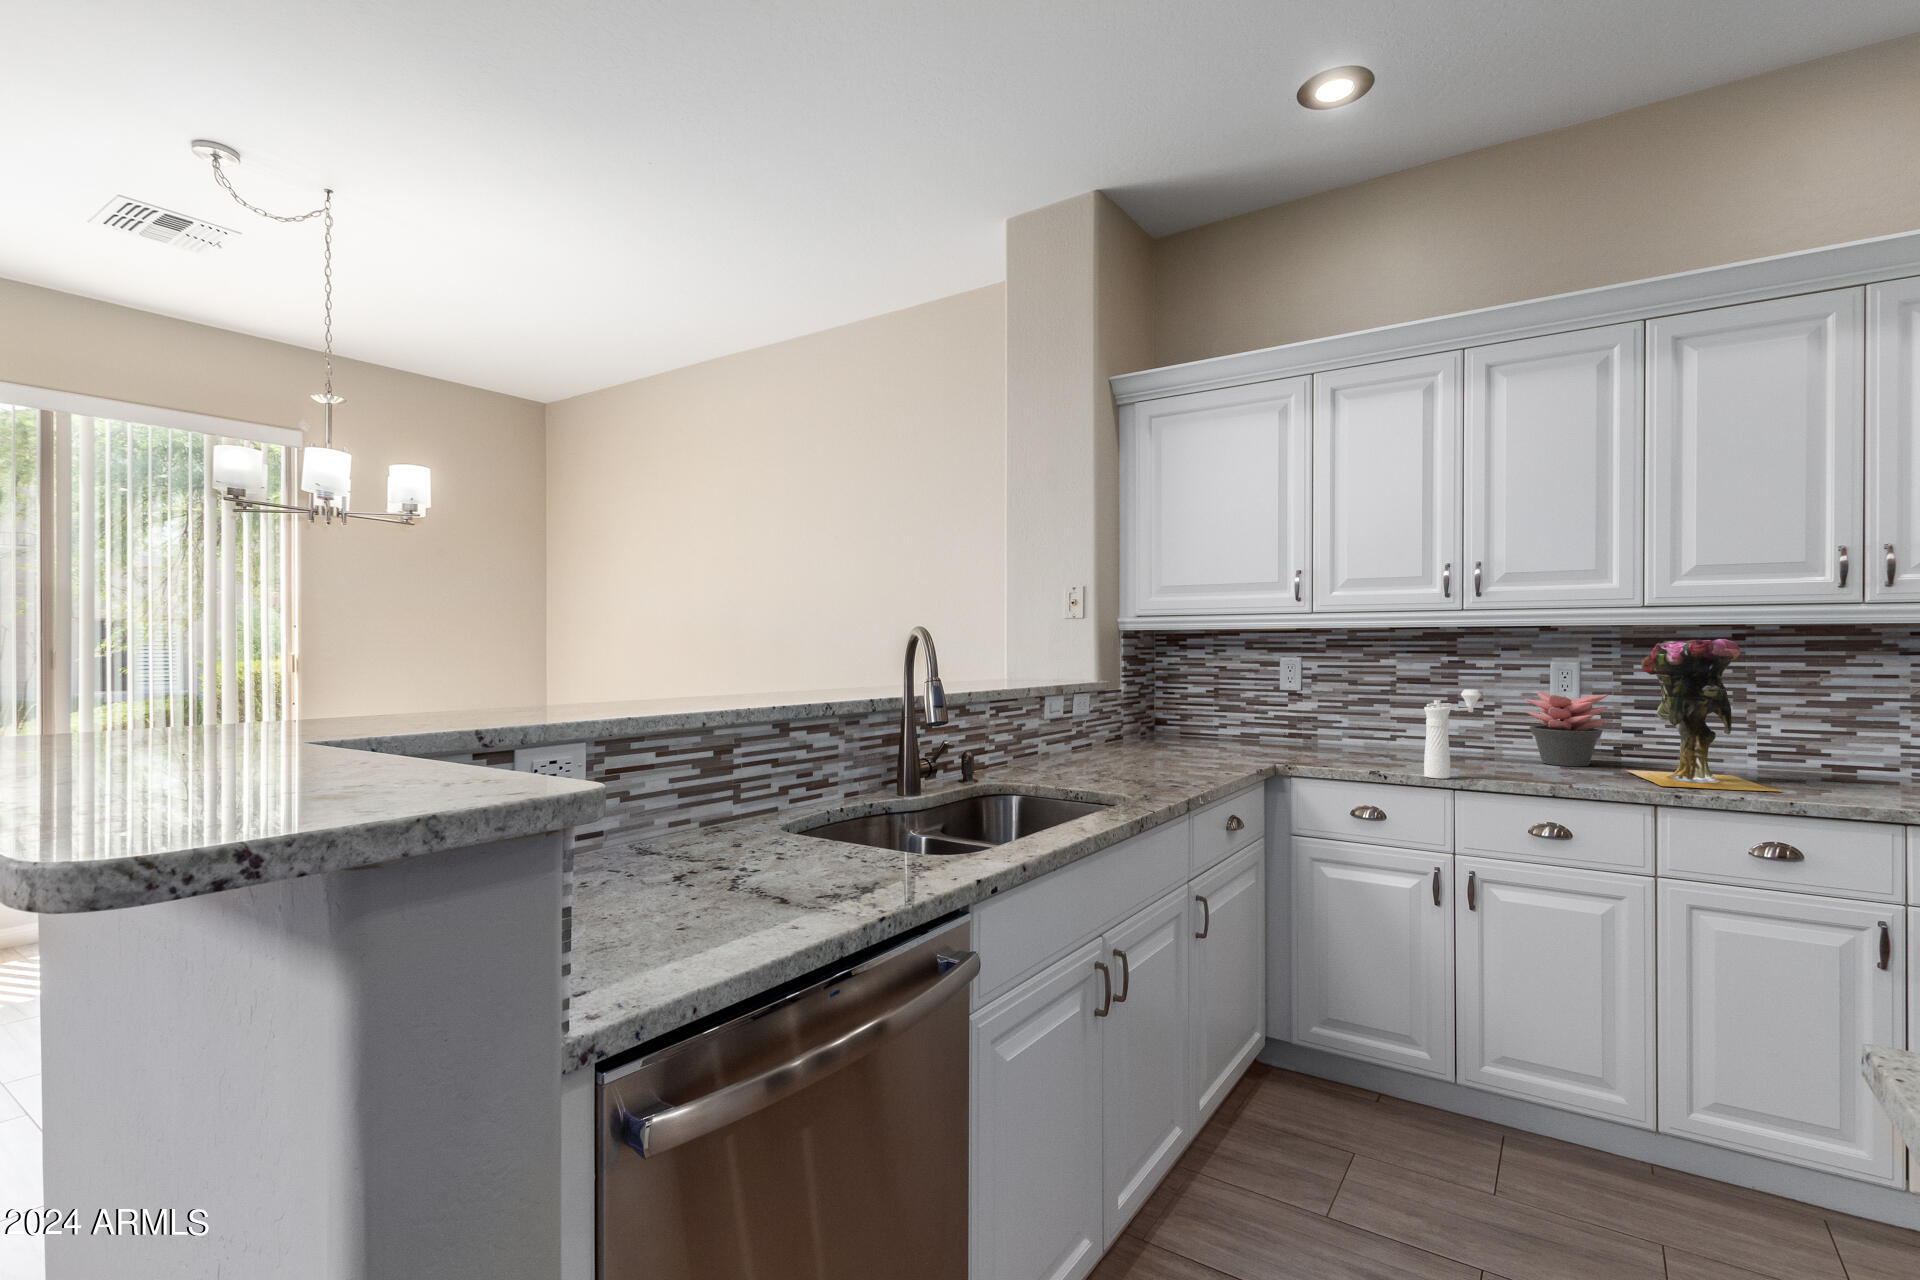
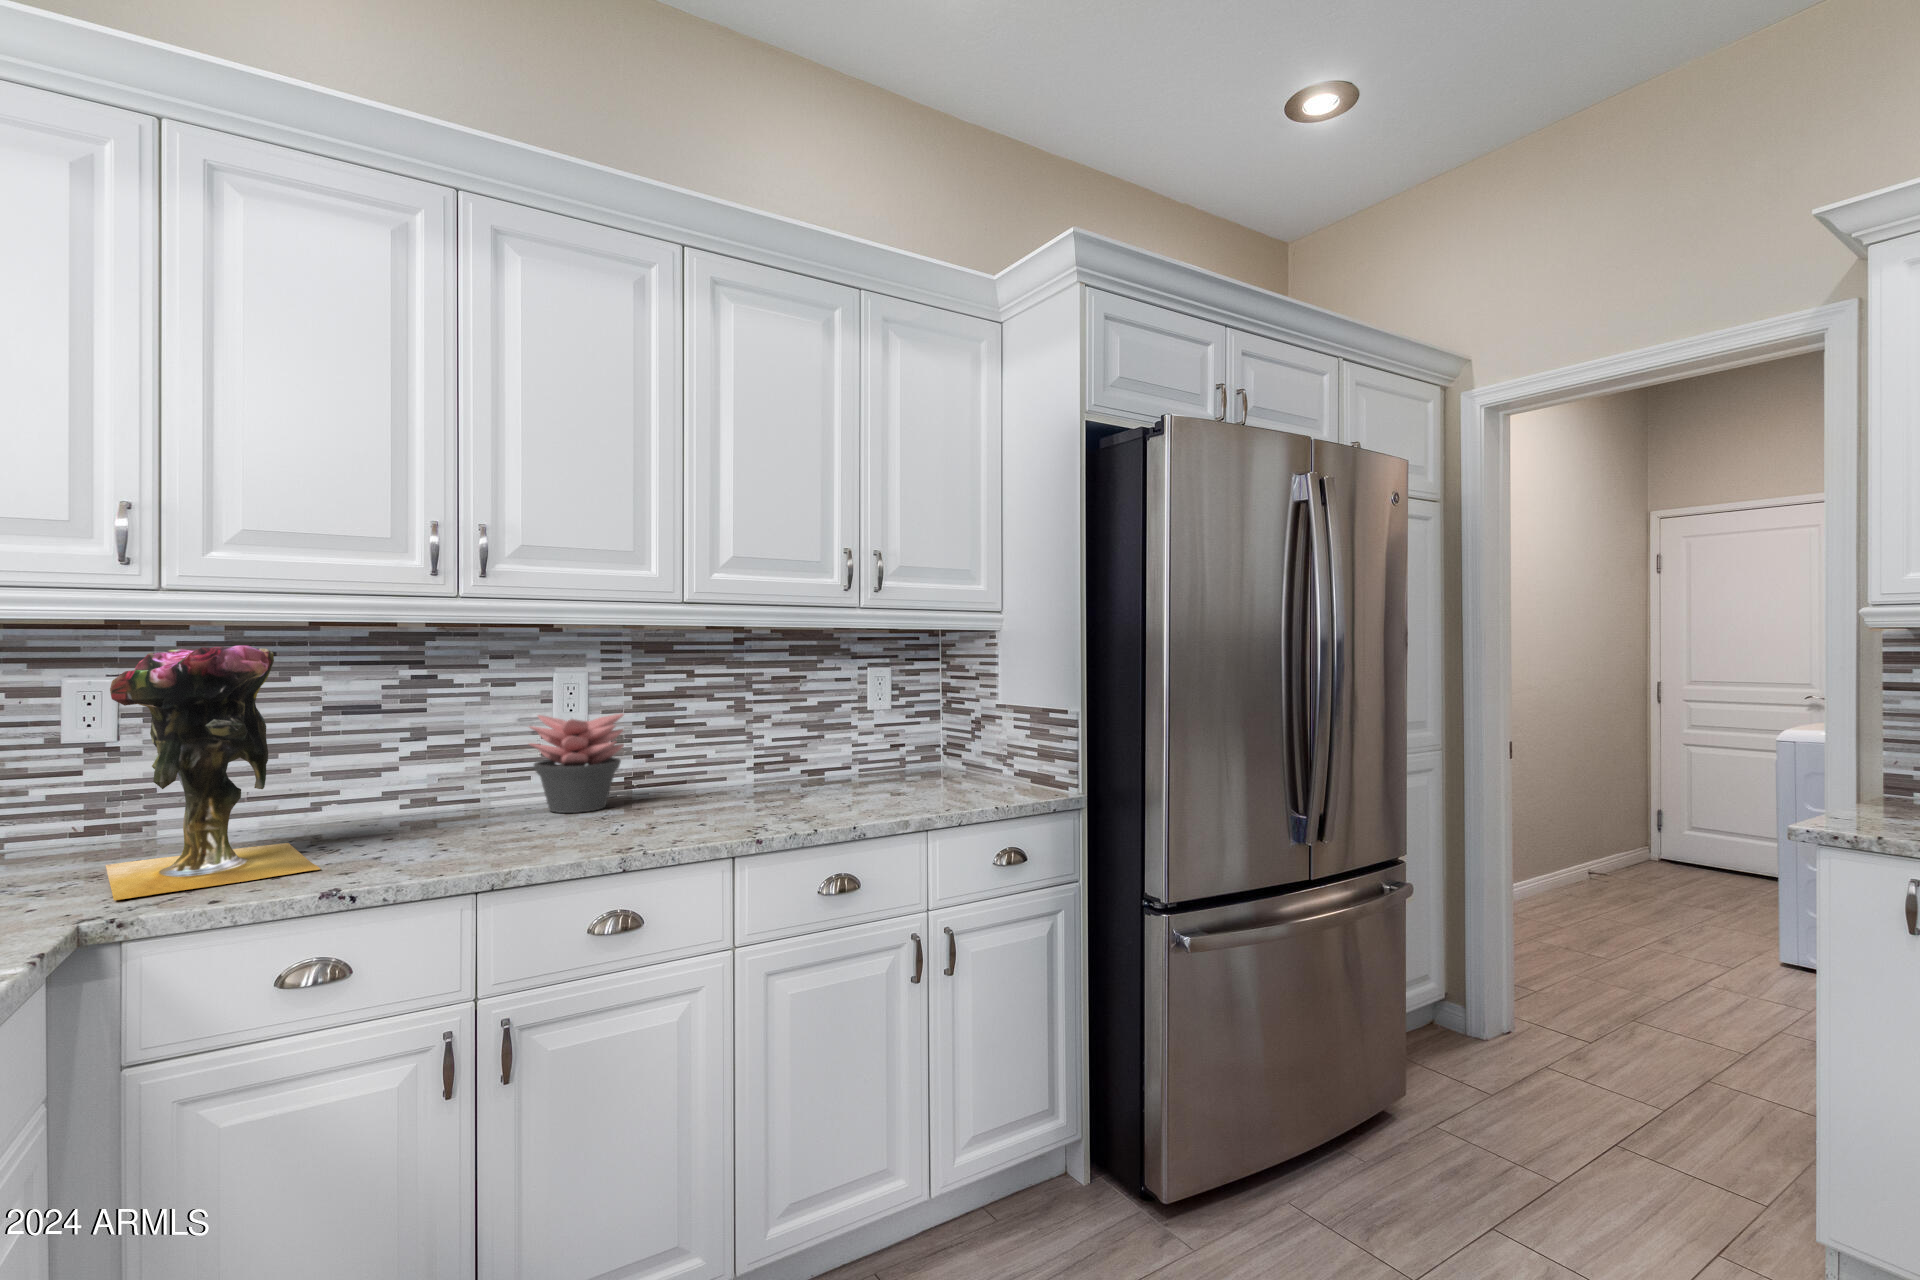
vase: present [1626,639,1782,792] -> present [106,646,320,900]
pepper mill: present [1424,690,1481,779] -> none [422,722,506,881]

